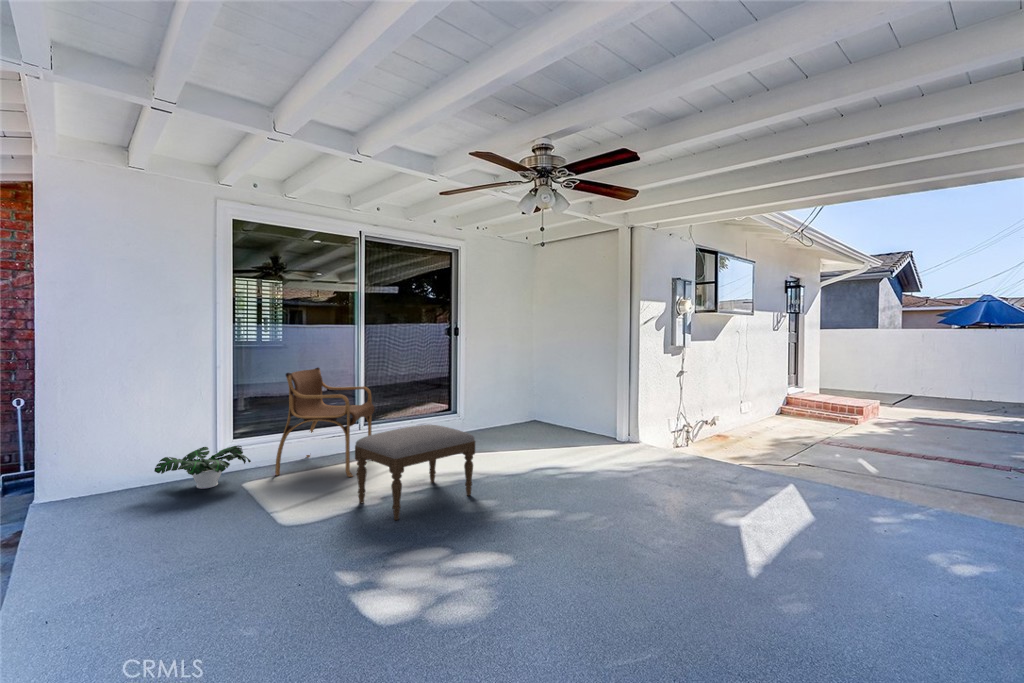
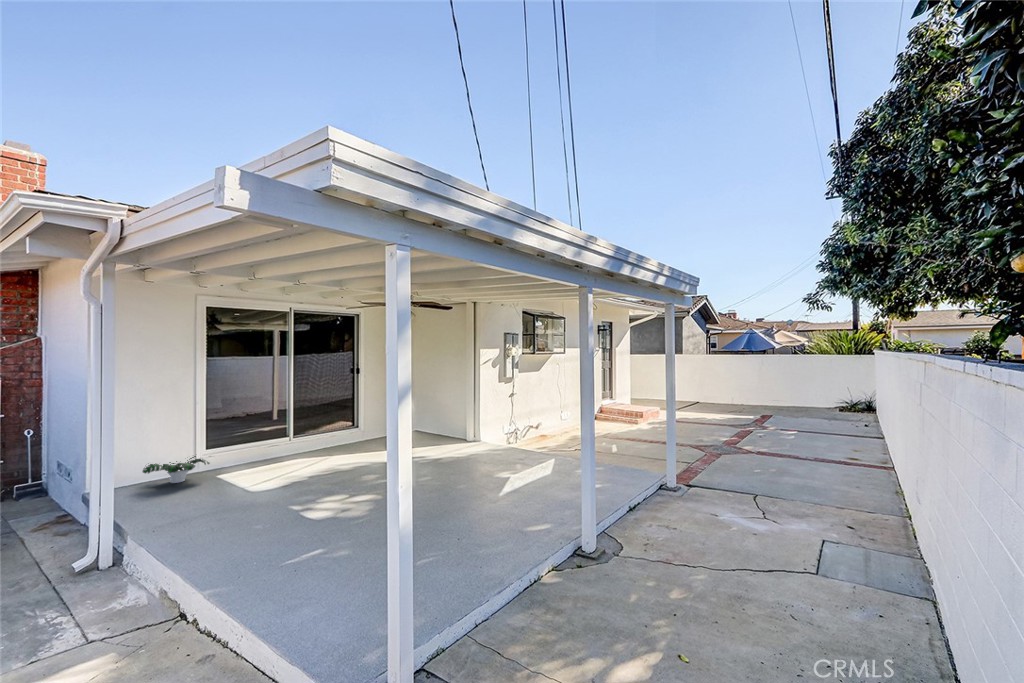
armchair: present [275,367,374,477] -> none [225,400,296,473]
ottoman: present [355,425,475,520] -> none [283,434,361,490]

